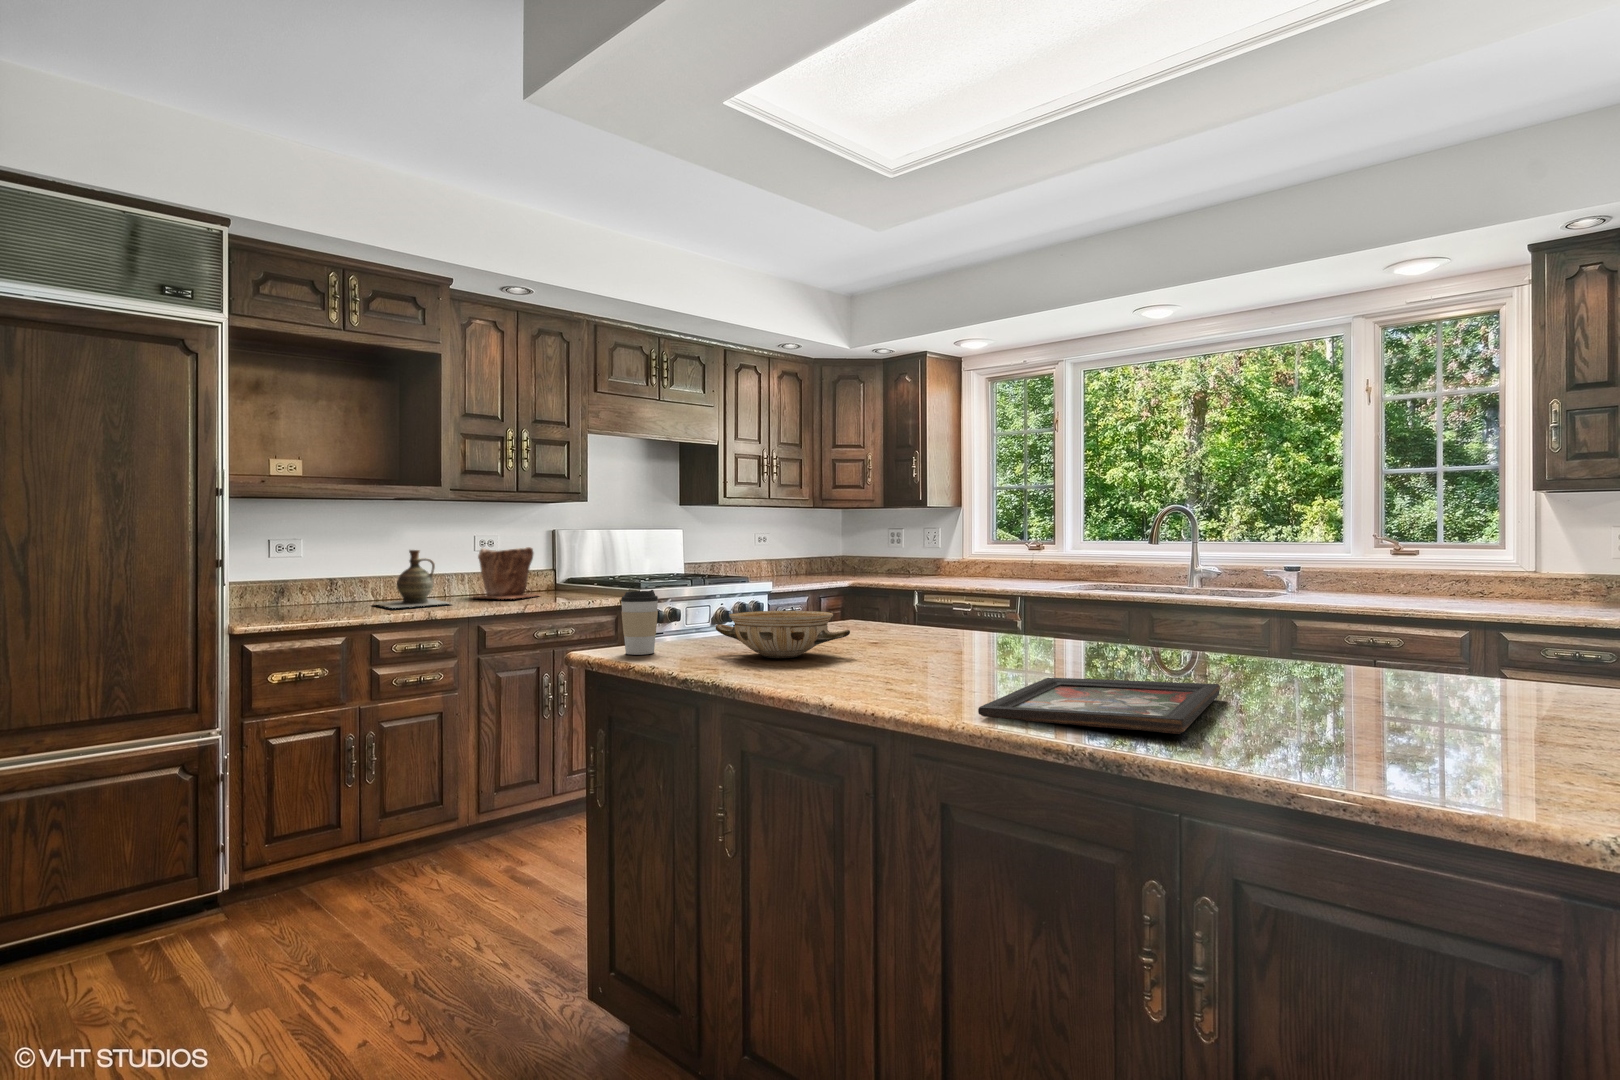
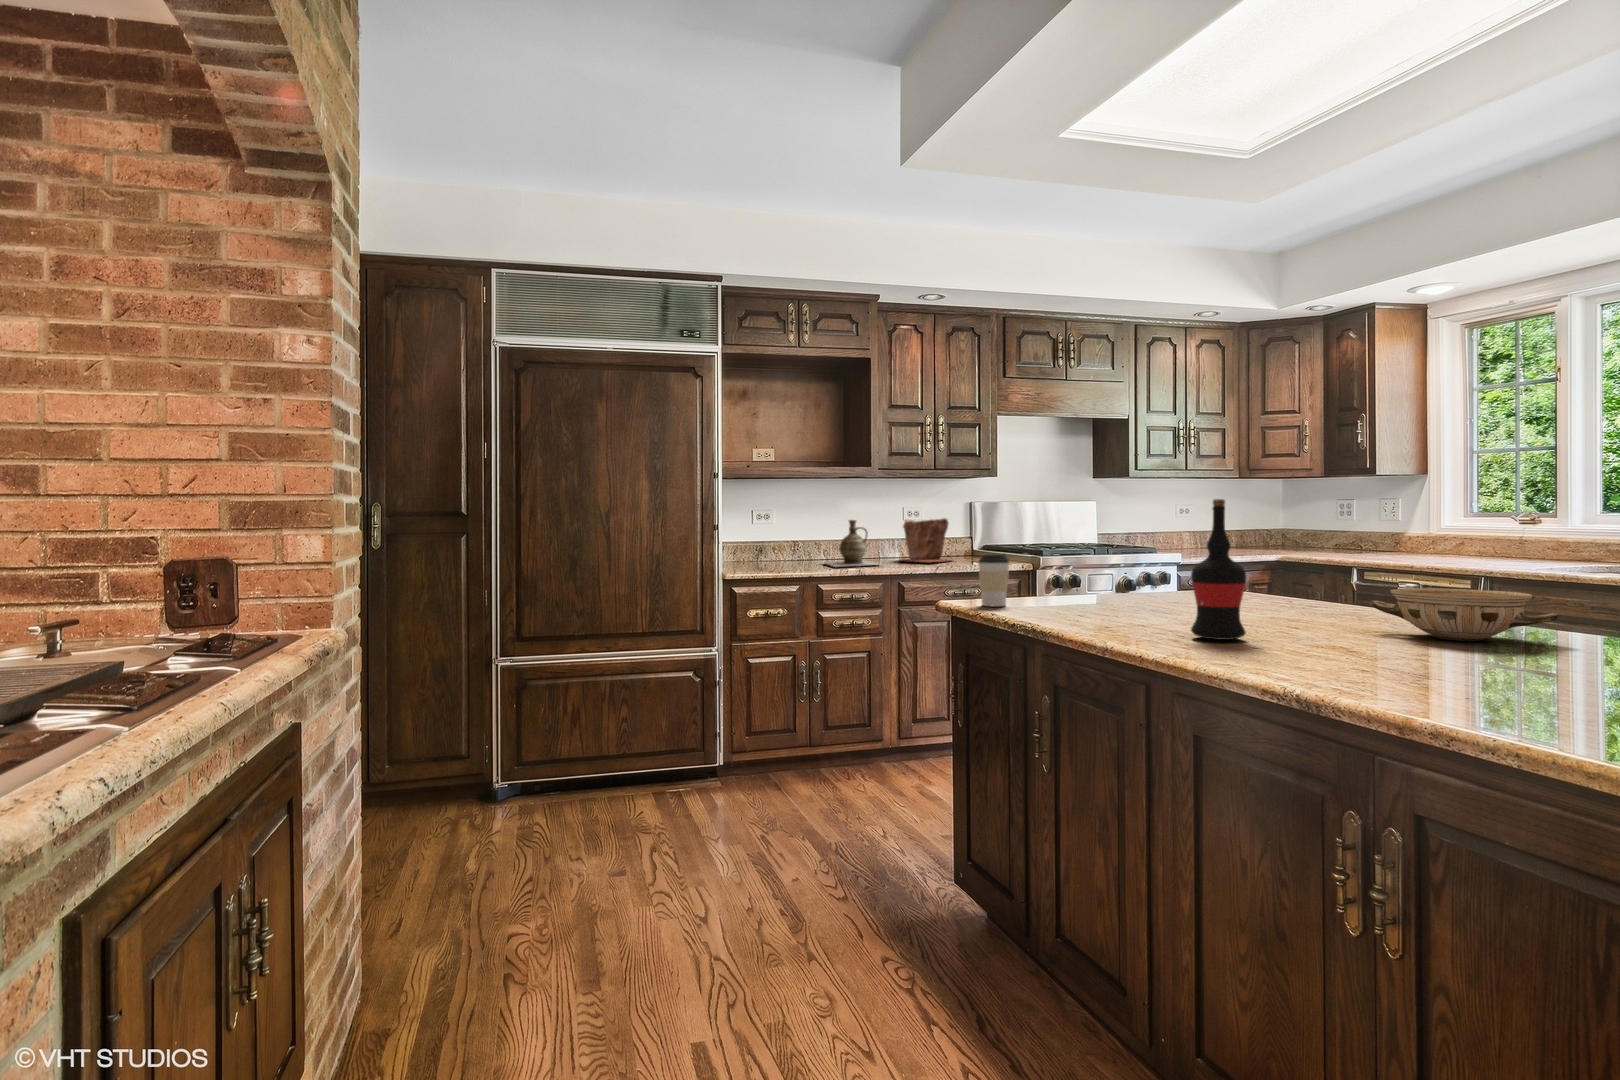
wine bottle: none [898,525,954,683] -> present [1191,499,1246,640]
ceramic bowl: present [716,611,850,658] -> present [1370,588,1558,641]
decorative tray: present [978,678,1220,734] -> none [1223,642,1513,688]

